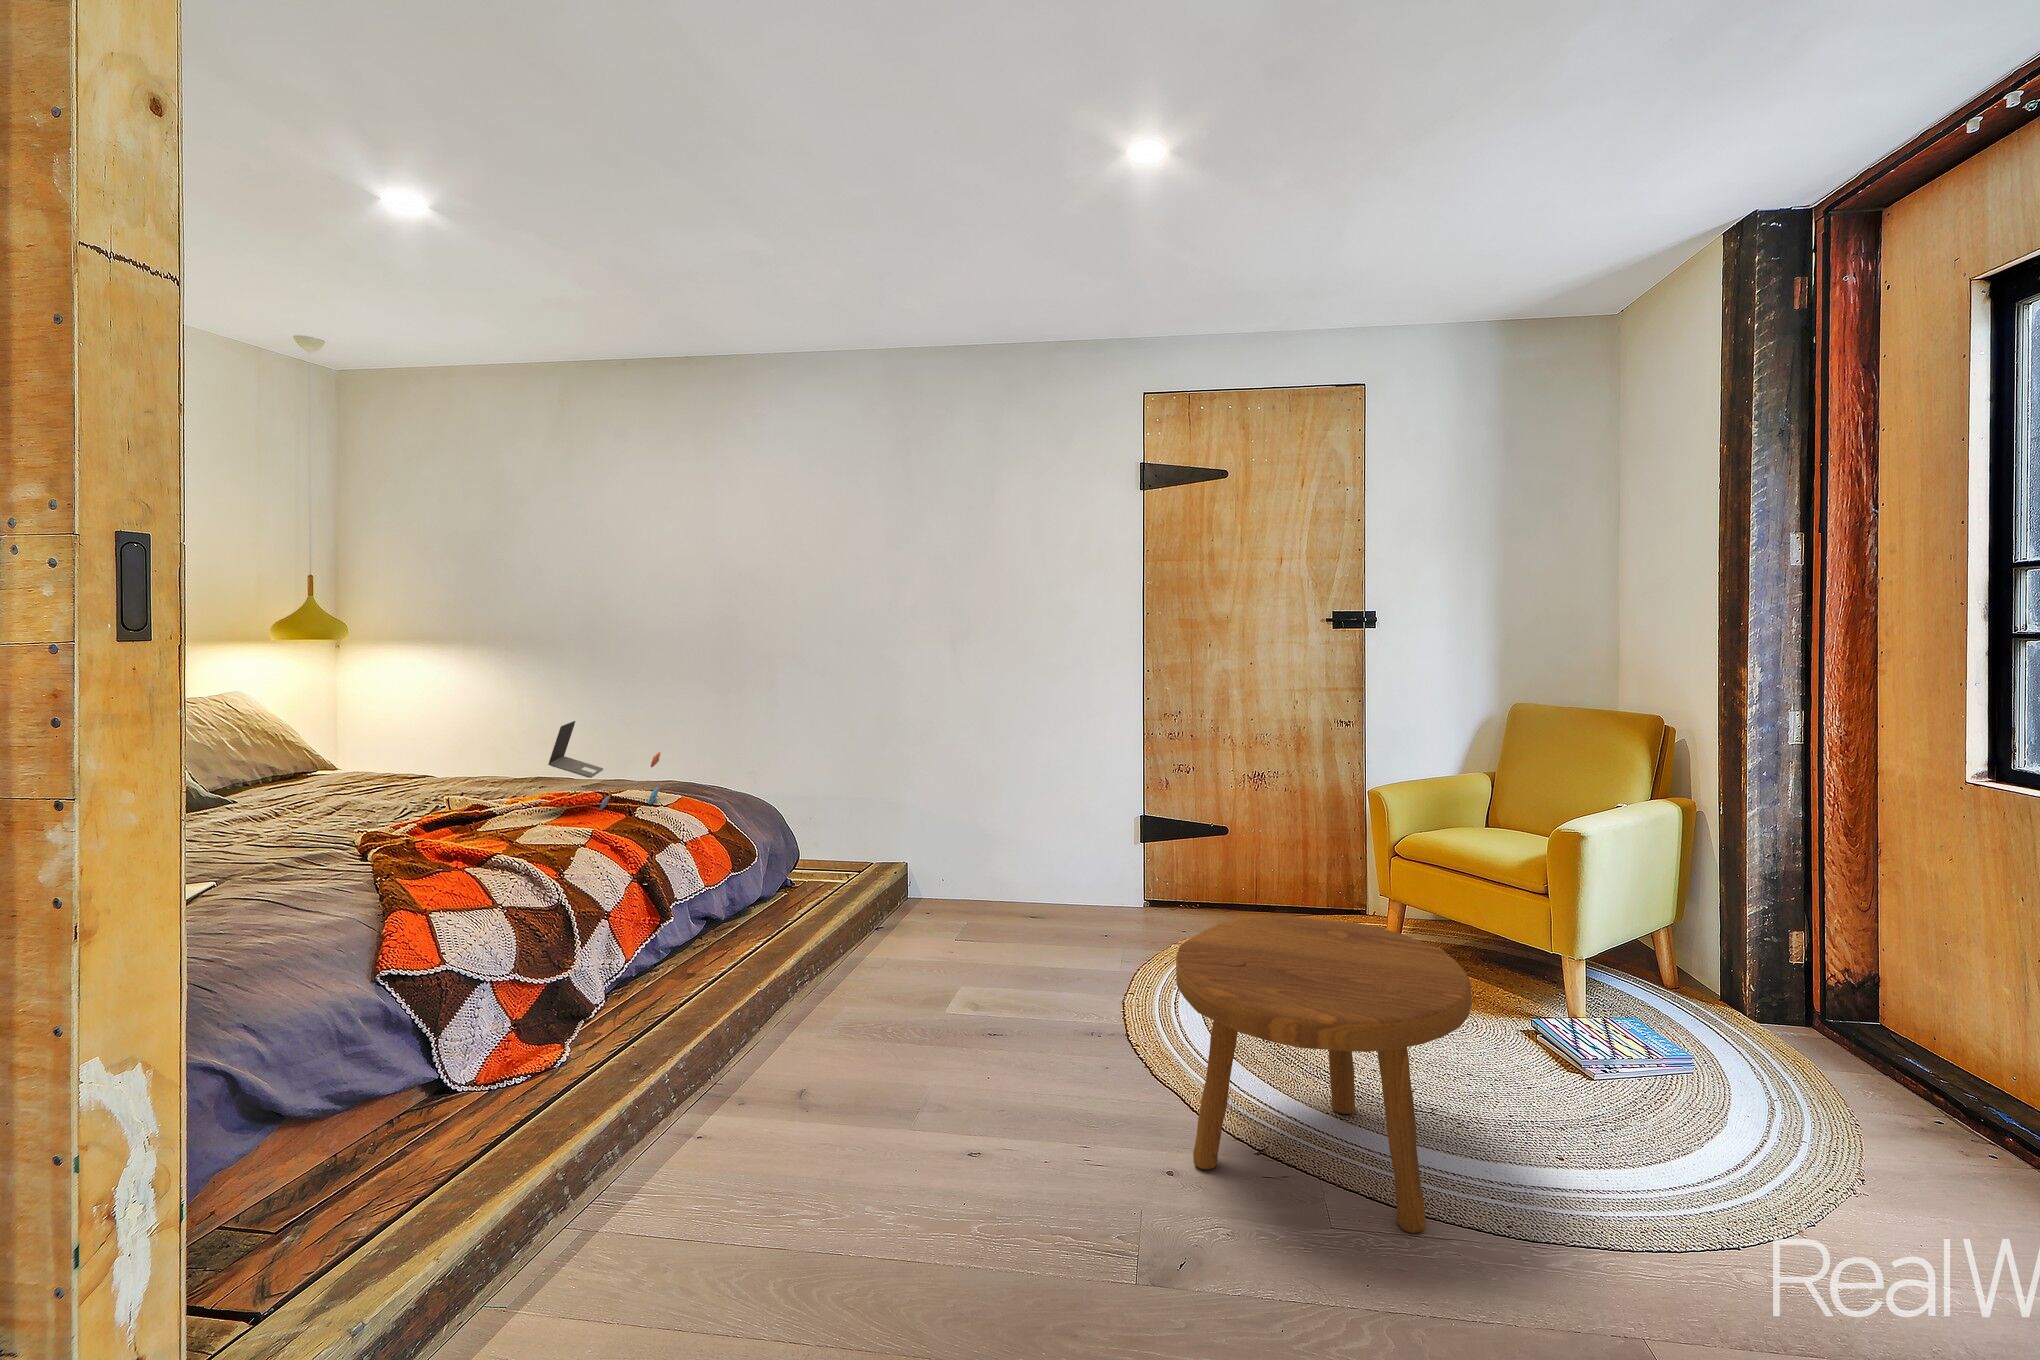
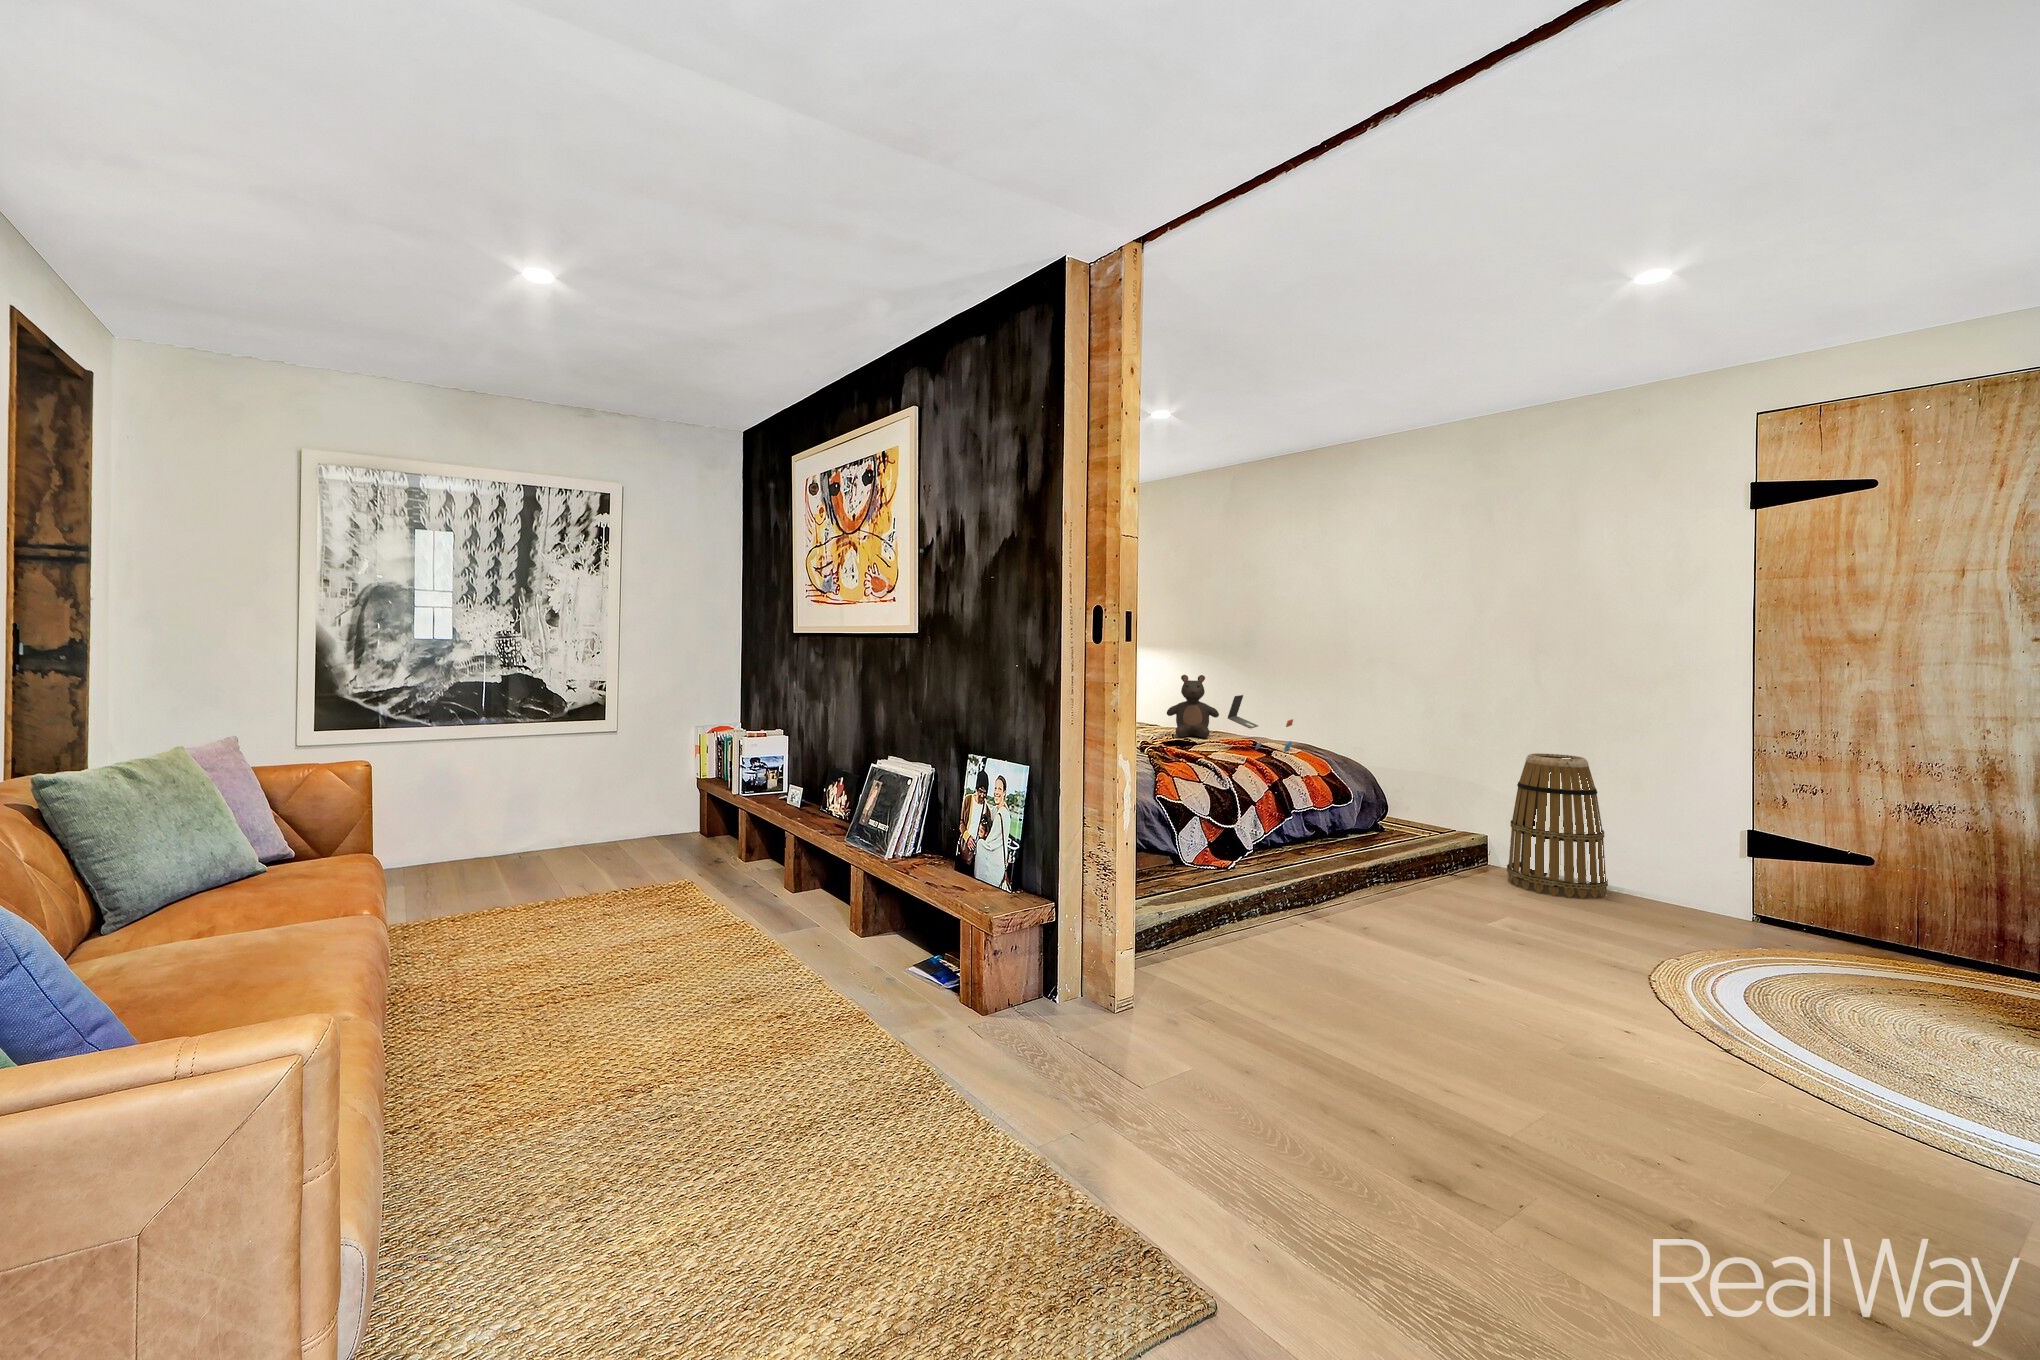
teddy bear: none [426,688,530,799] -> present [1167,675,1219,738]
basket: none [931,759,1028,932] -> present [1507,753,1608,898]
footstool: present [1176,916,1472,1233] -> none [1640,879,1976,1136]

